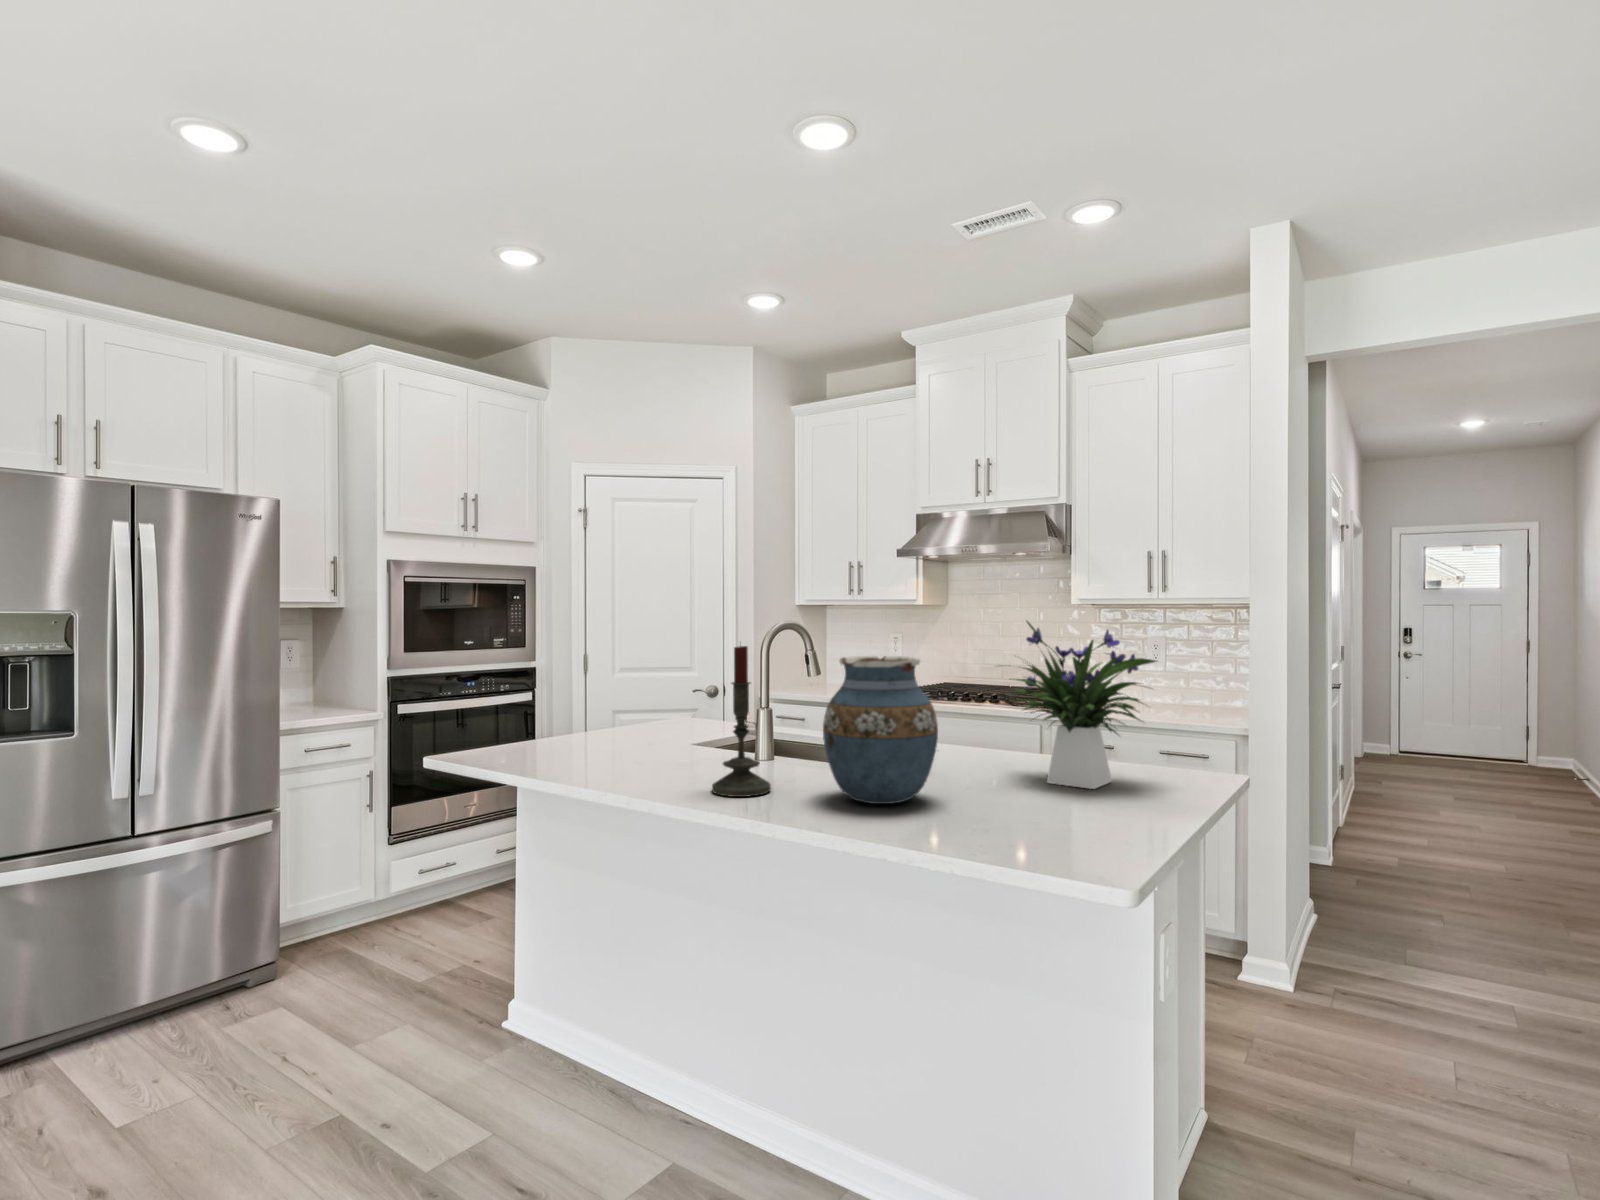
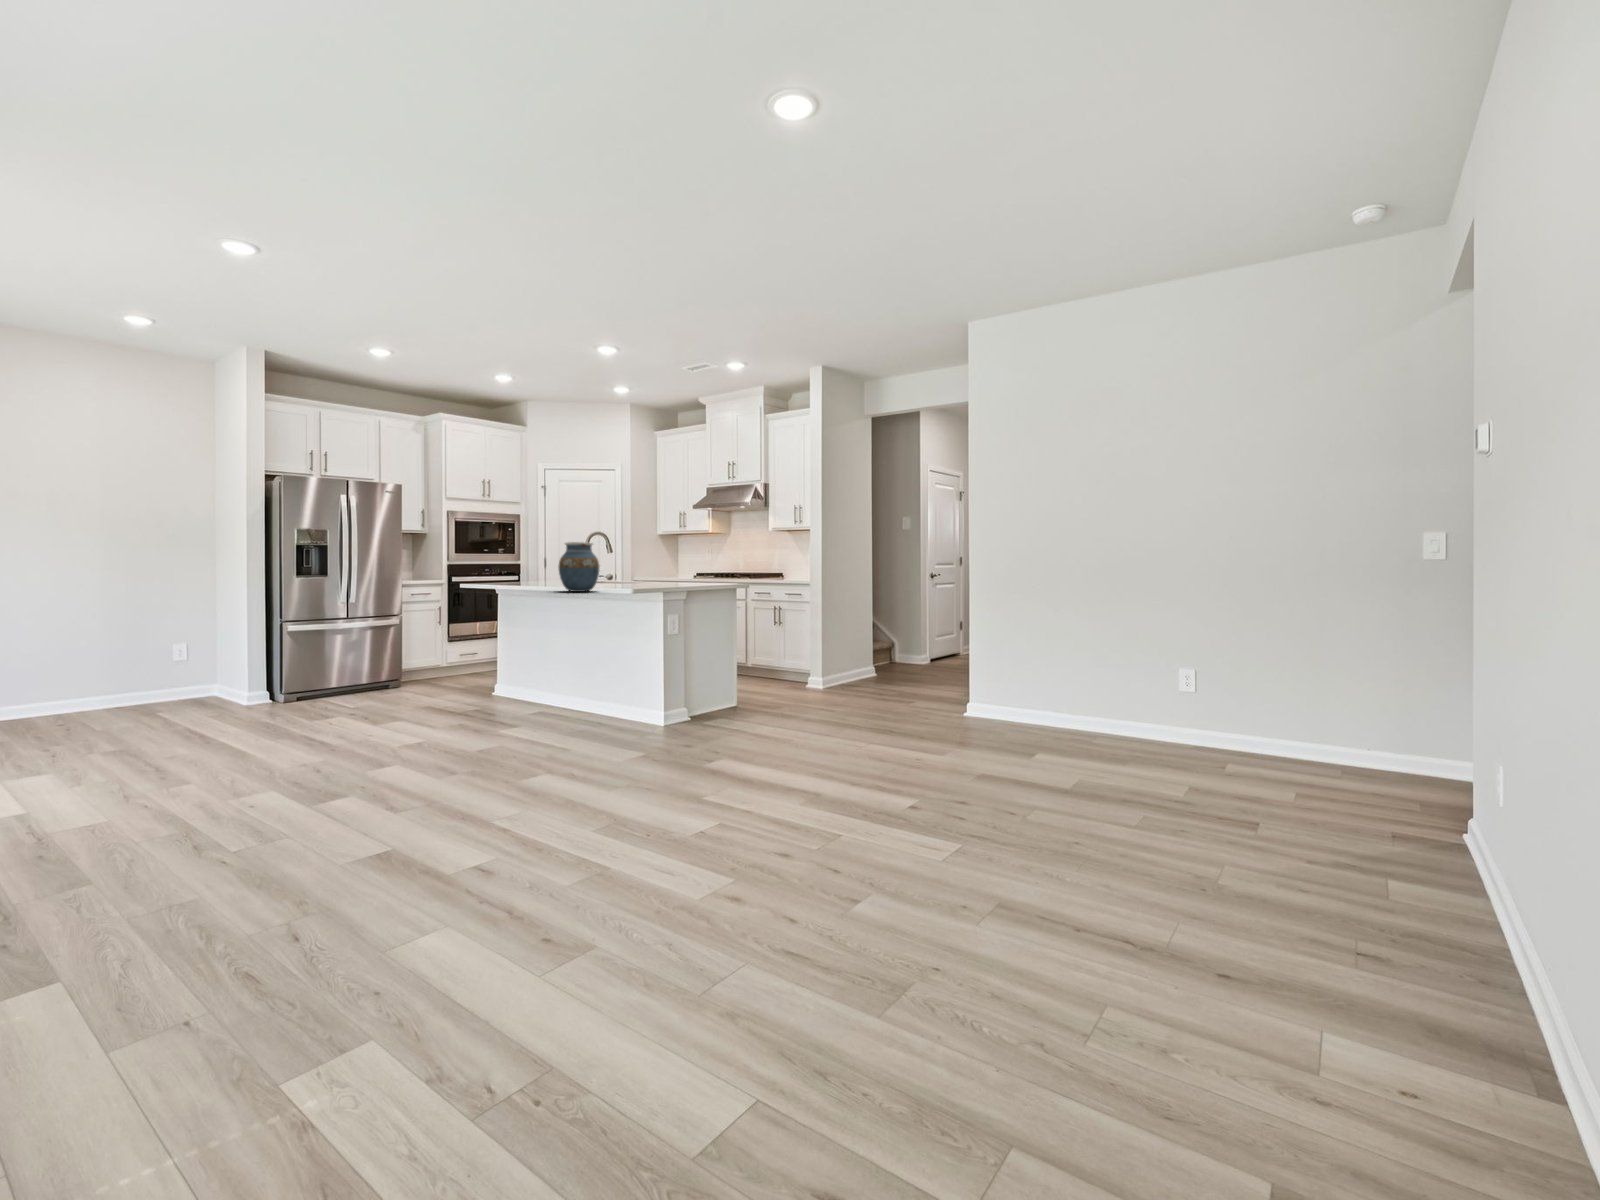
flower arrangement: present [999,621,1156,789] -> none [629,532,689,592]
candle: present [712,646,771,797] -> none [527,537,549,590]

